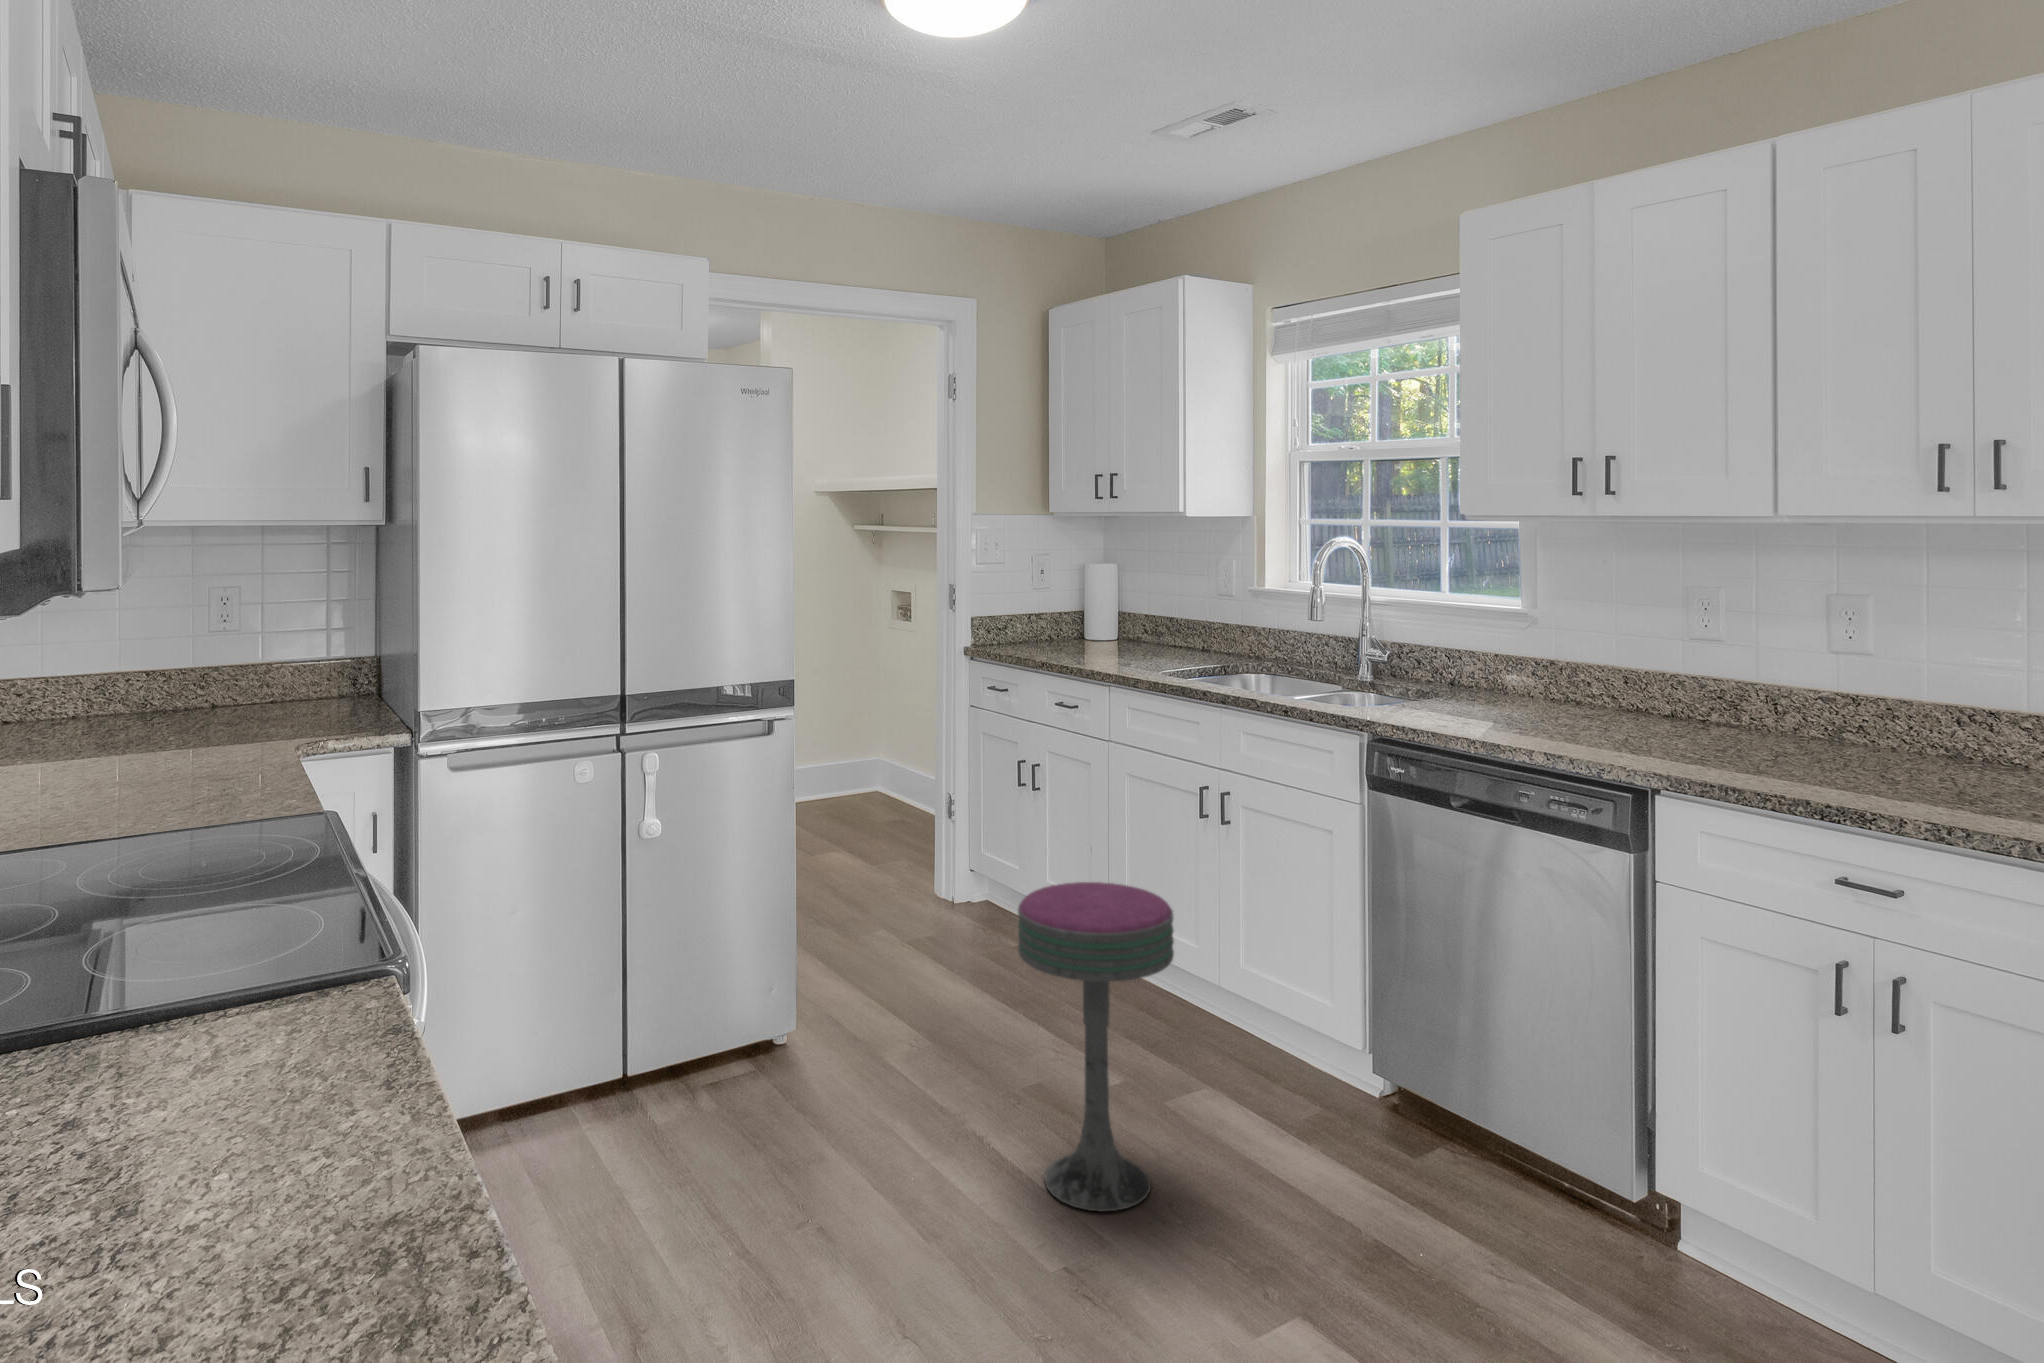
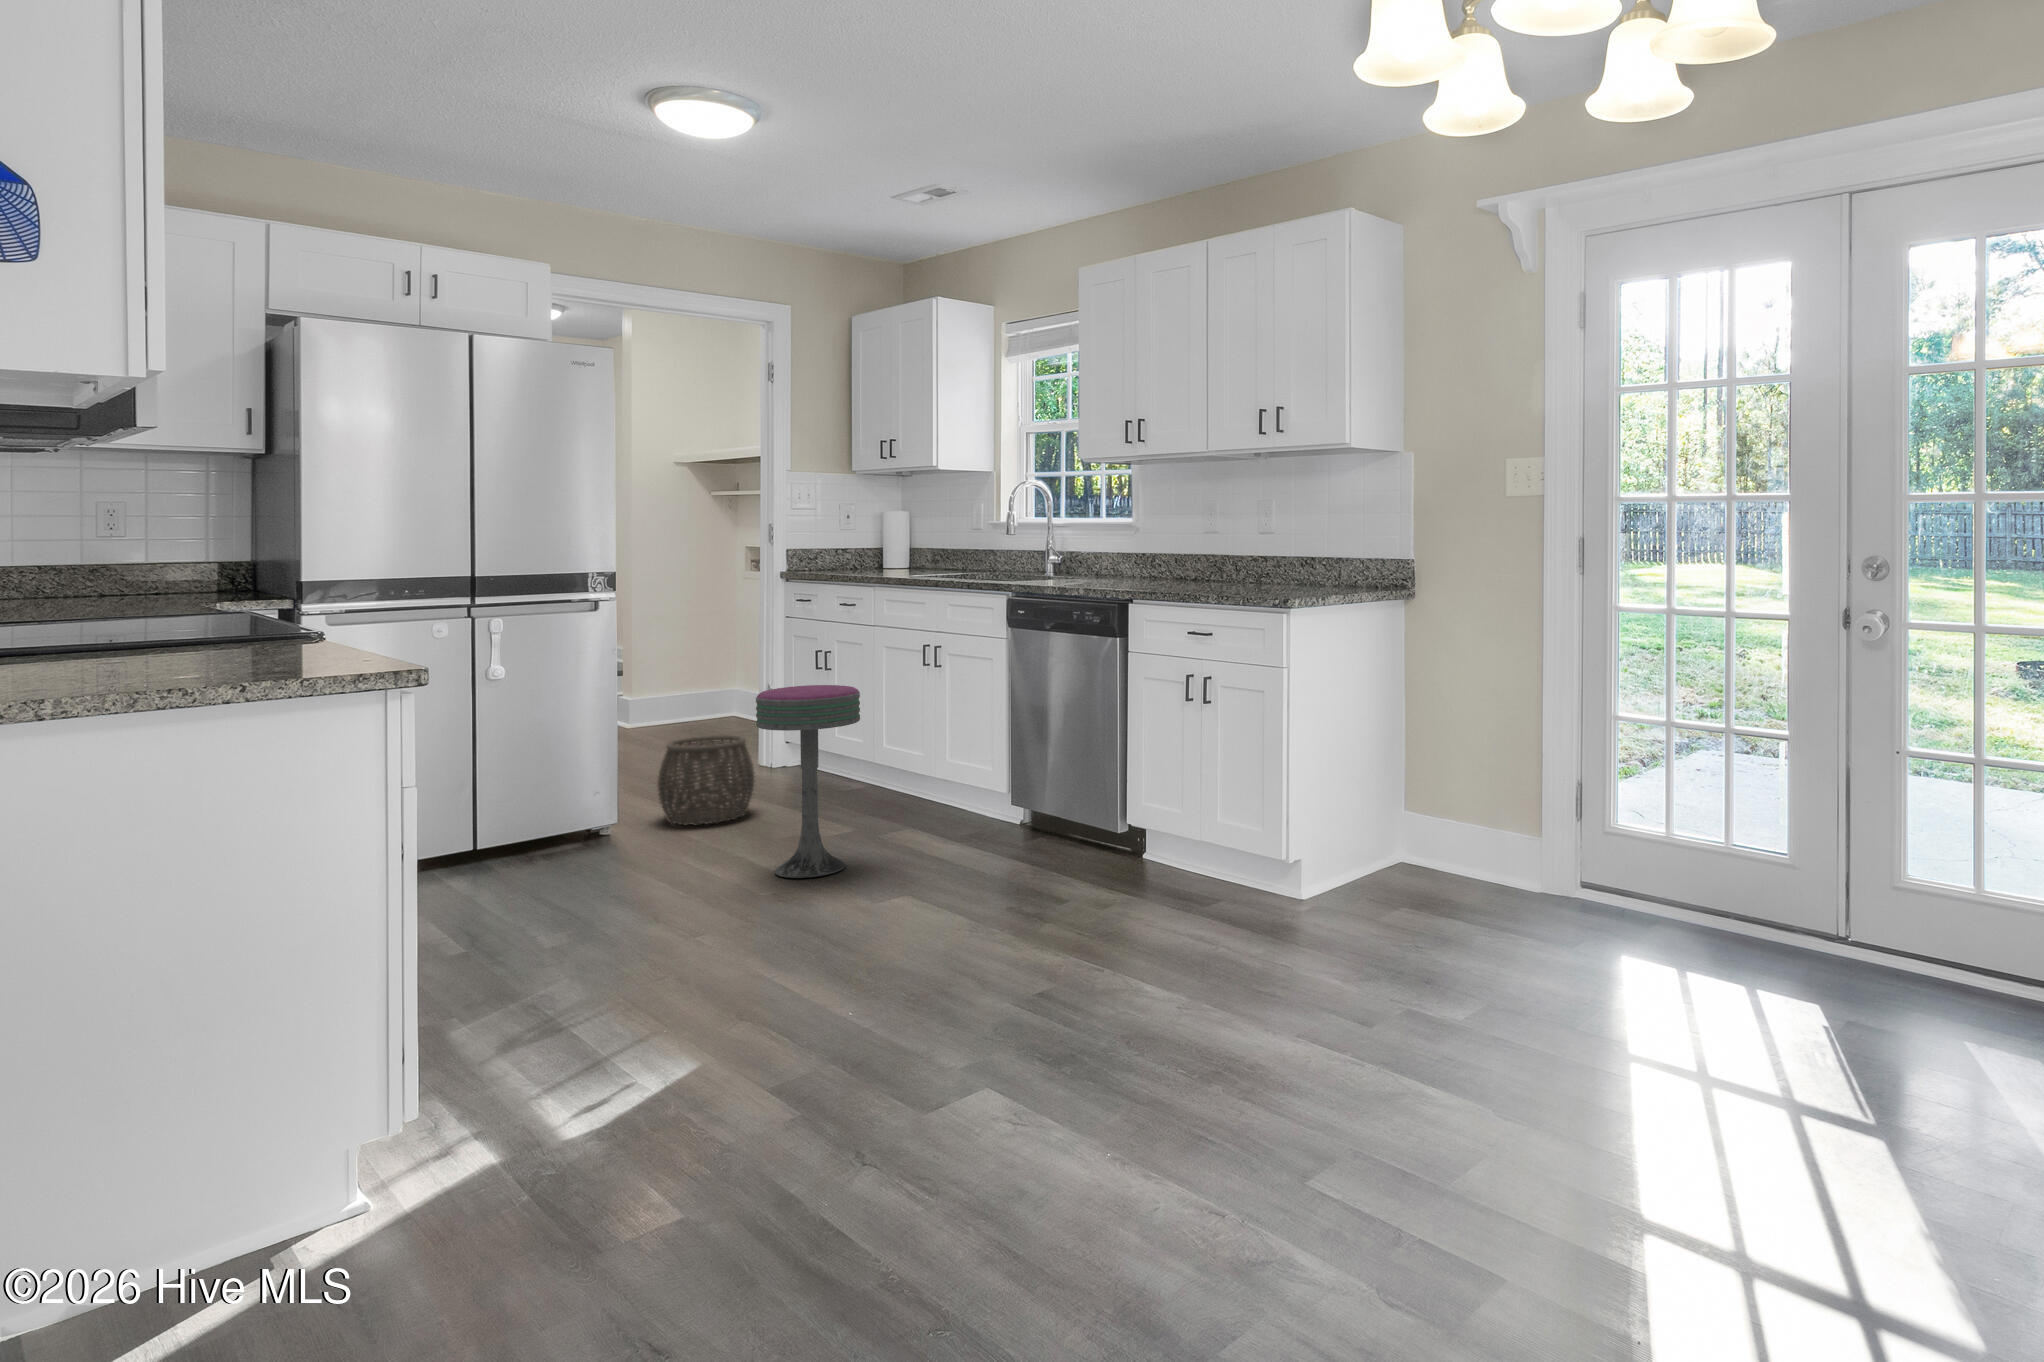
woven basket: none [841,890,966,1030] -> present [658,735,755,825]

